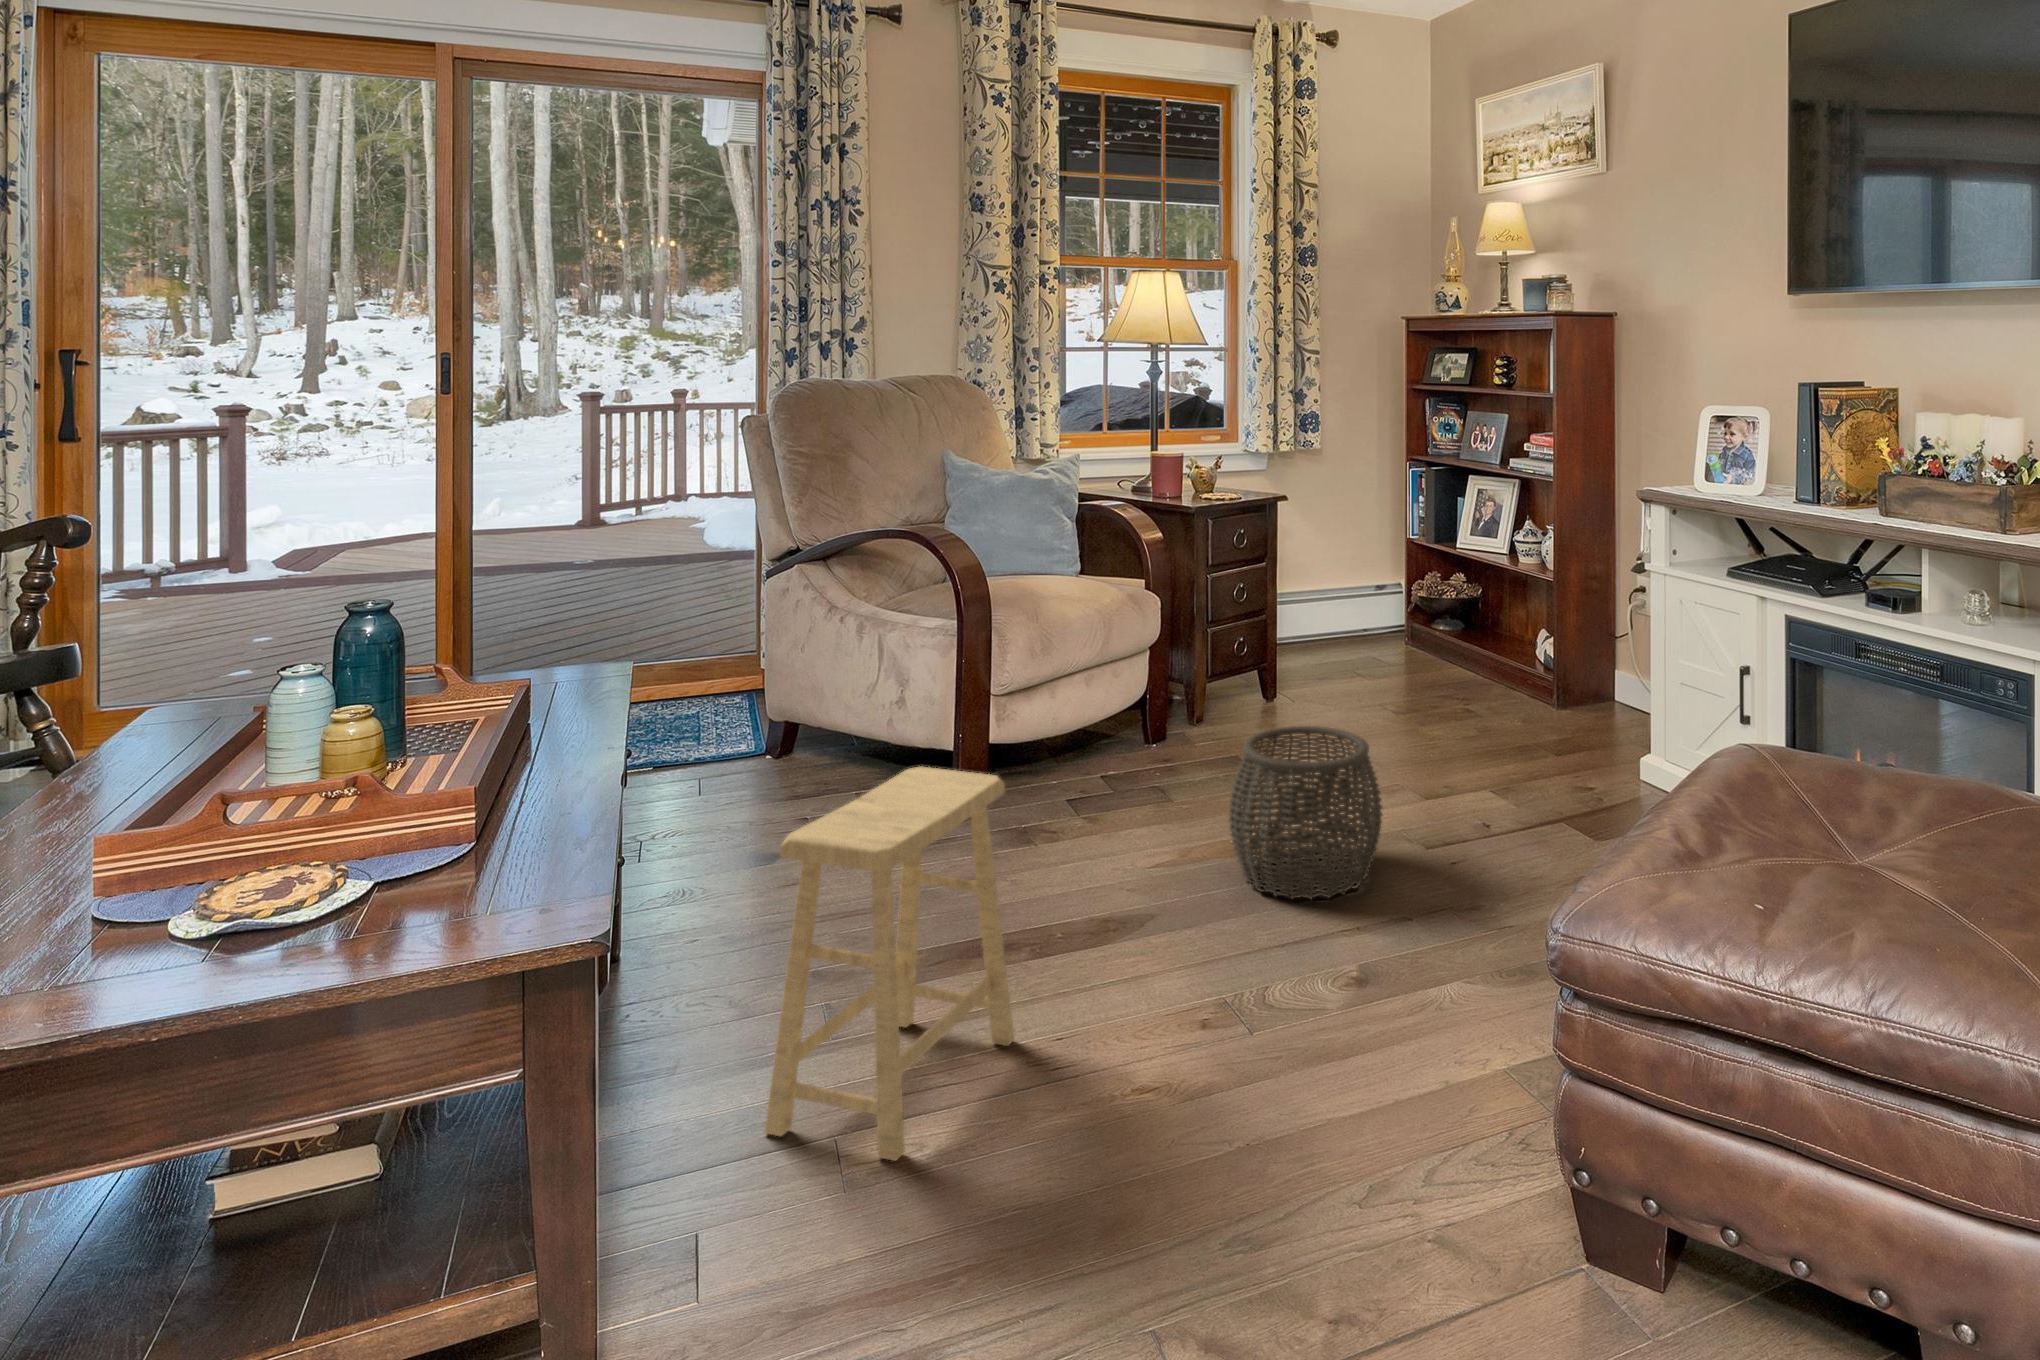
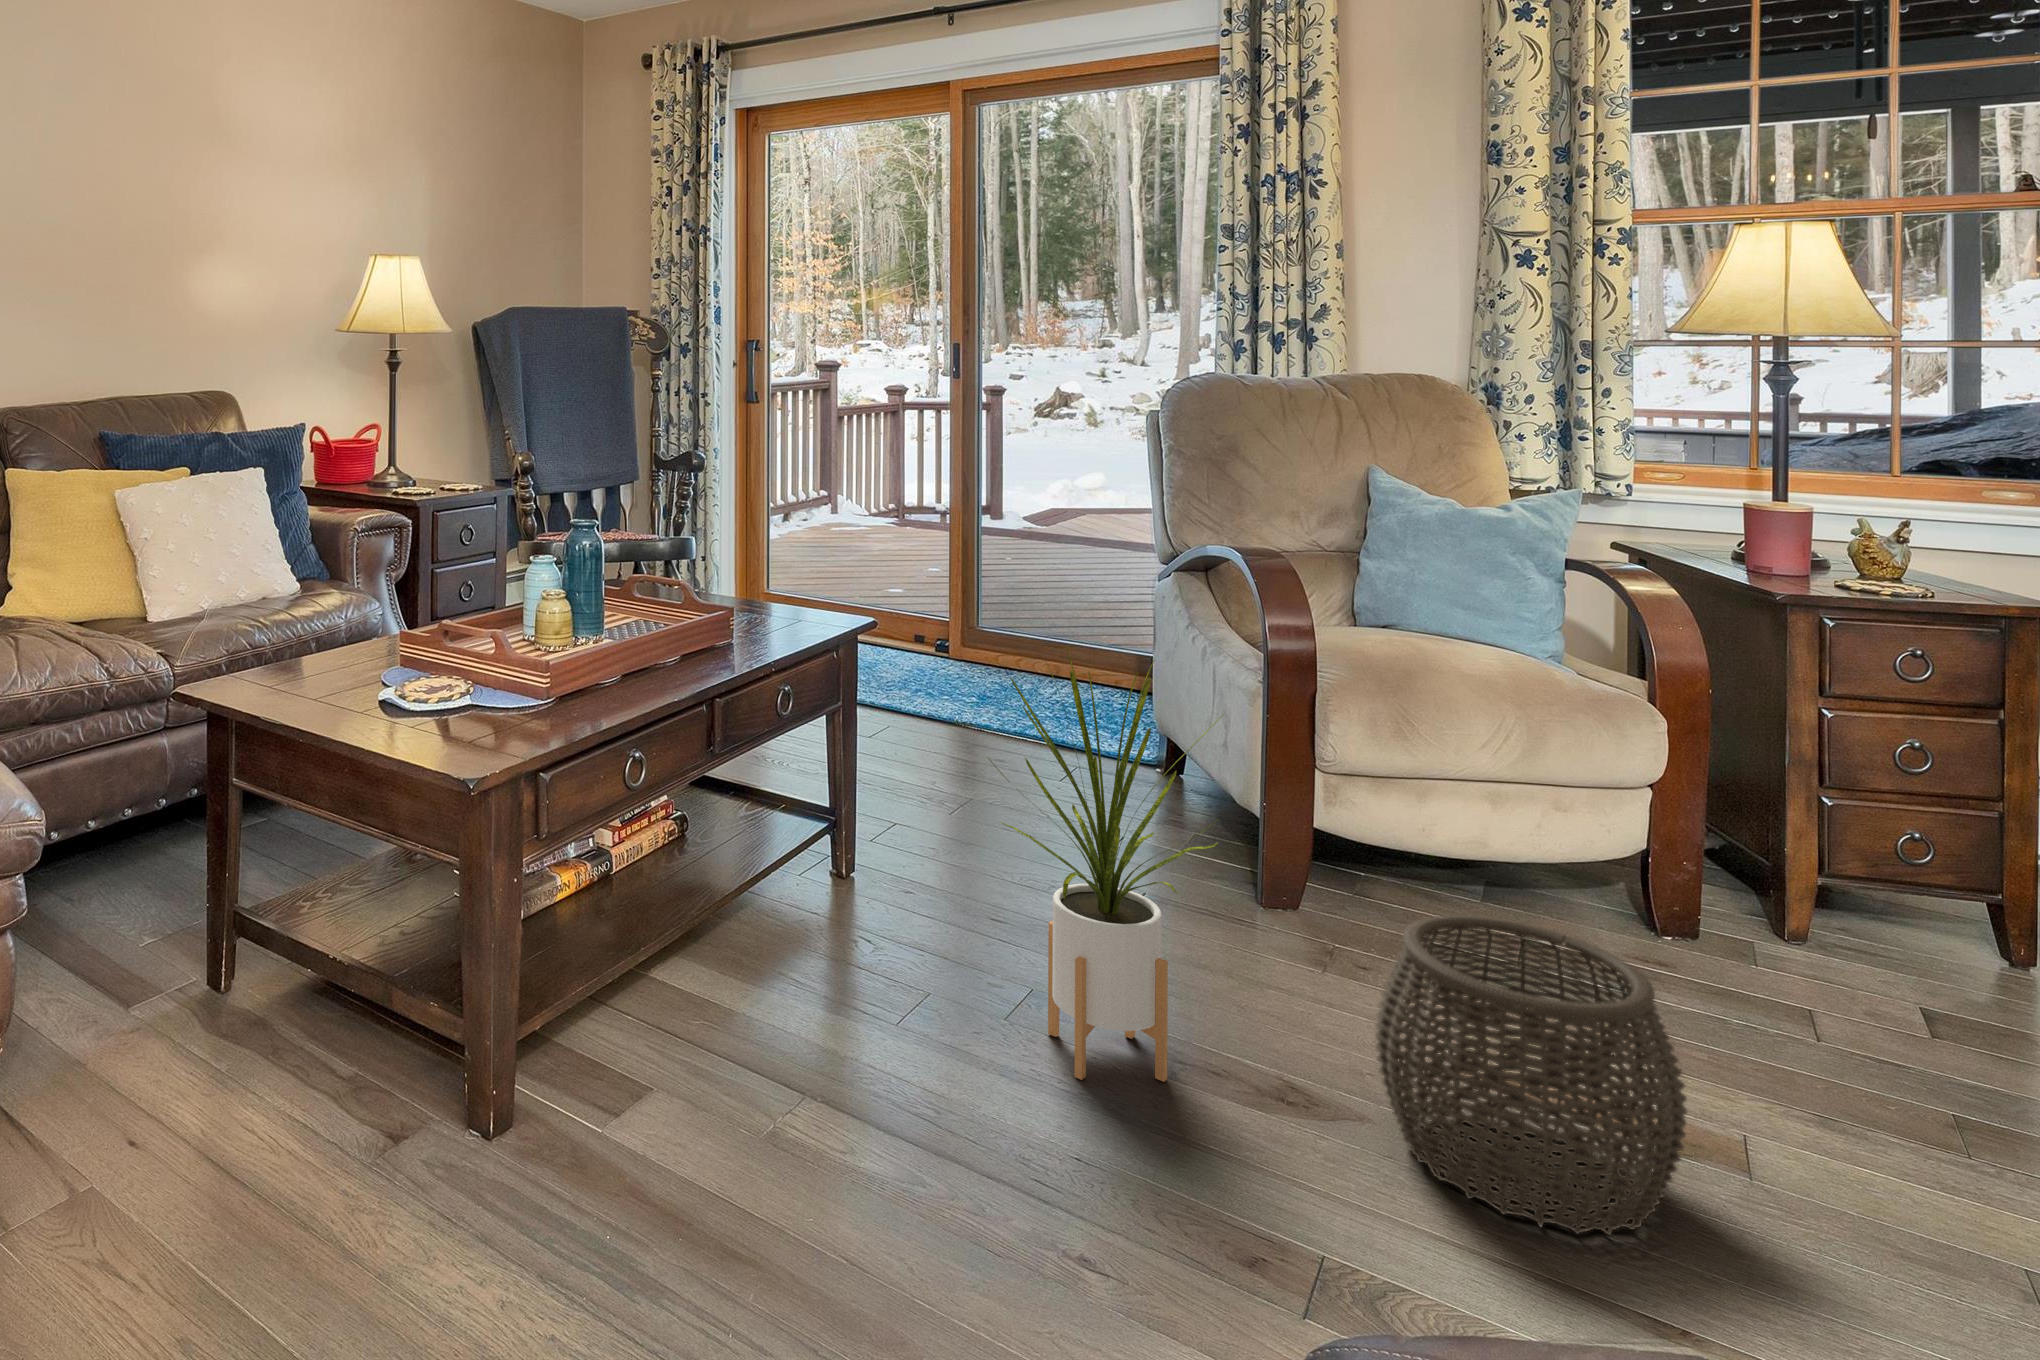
house plant: none [1000,612,1174,961] -> present [988,649,1222,1082]
footstool: present [765,766,1014,1161] -> none [643,753,891,1099]

